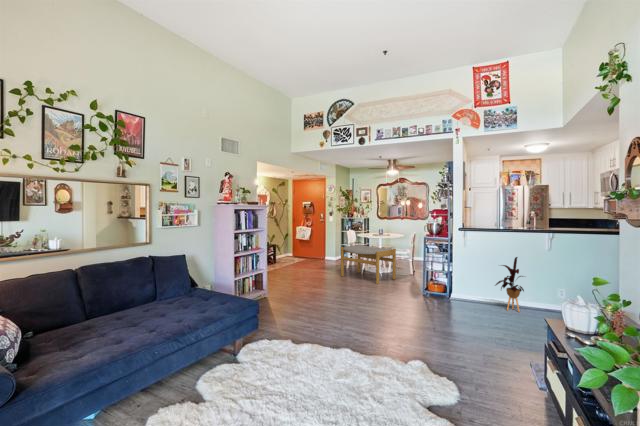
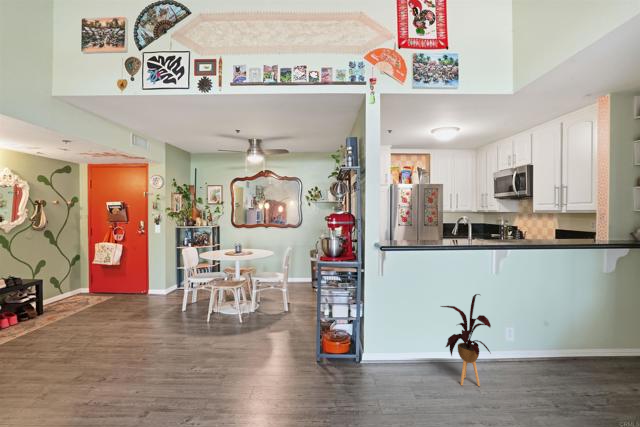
footstool: present [341,245,396,284] -> none [167,273,266,349]

